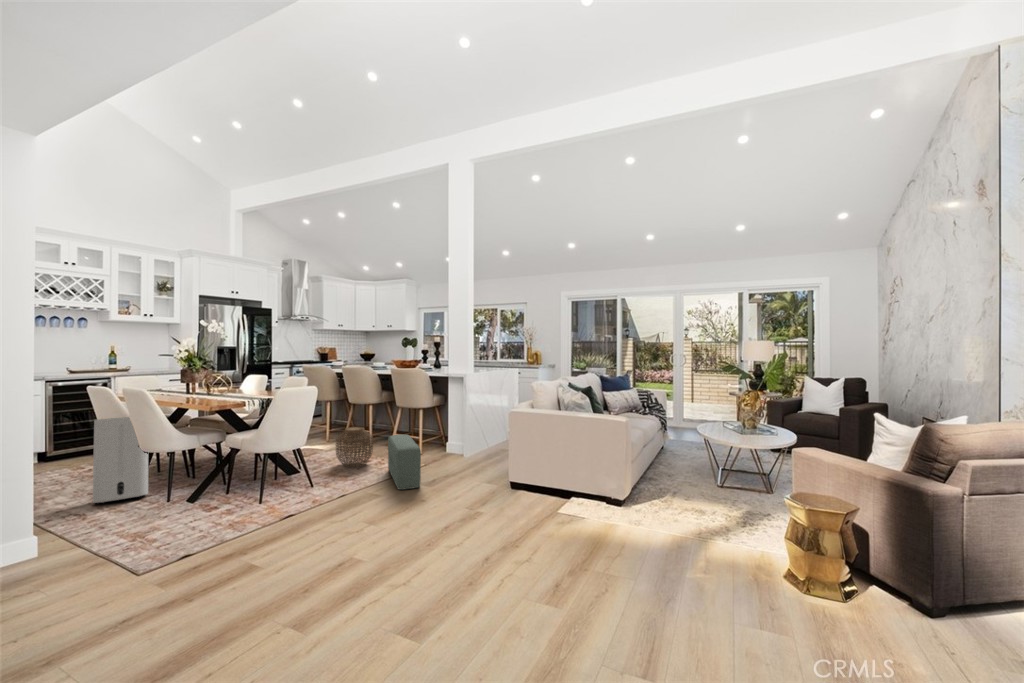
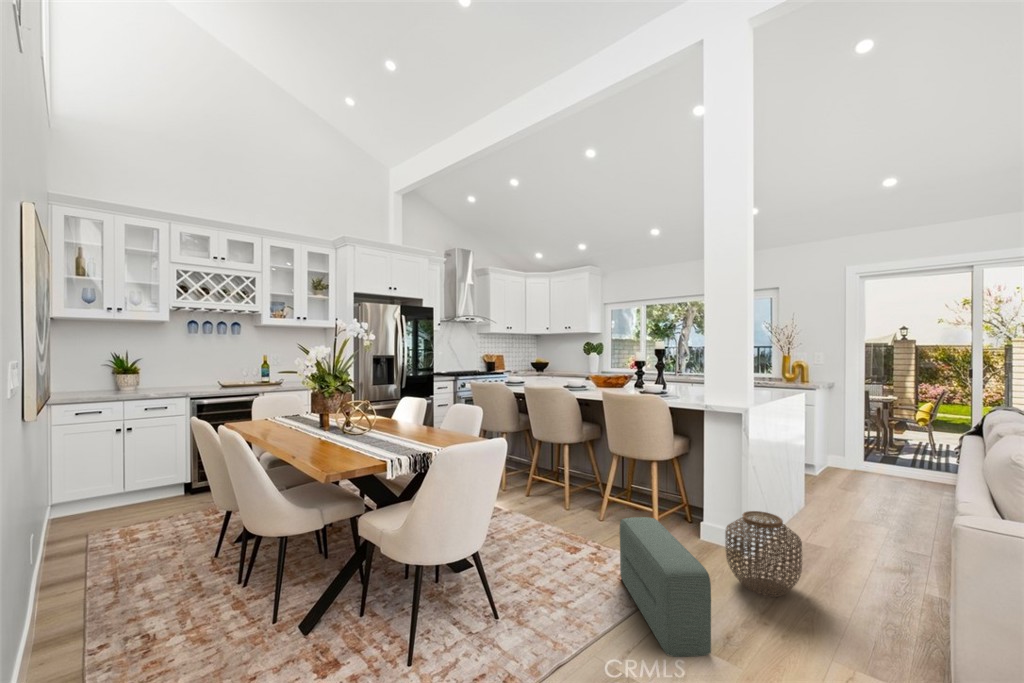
air purifier: present [93,417,148,503] -> none [185,466,265,608]
woven basket: present [336,427,373,467] -> present [725,511,802,597]

